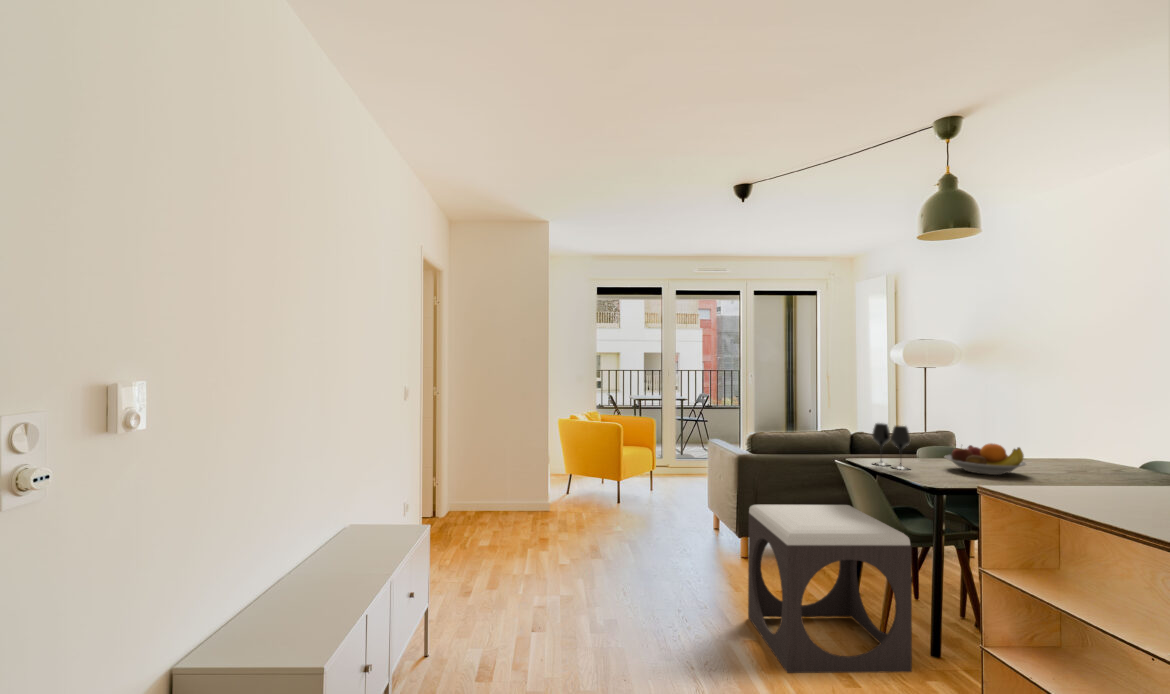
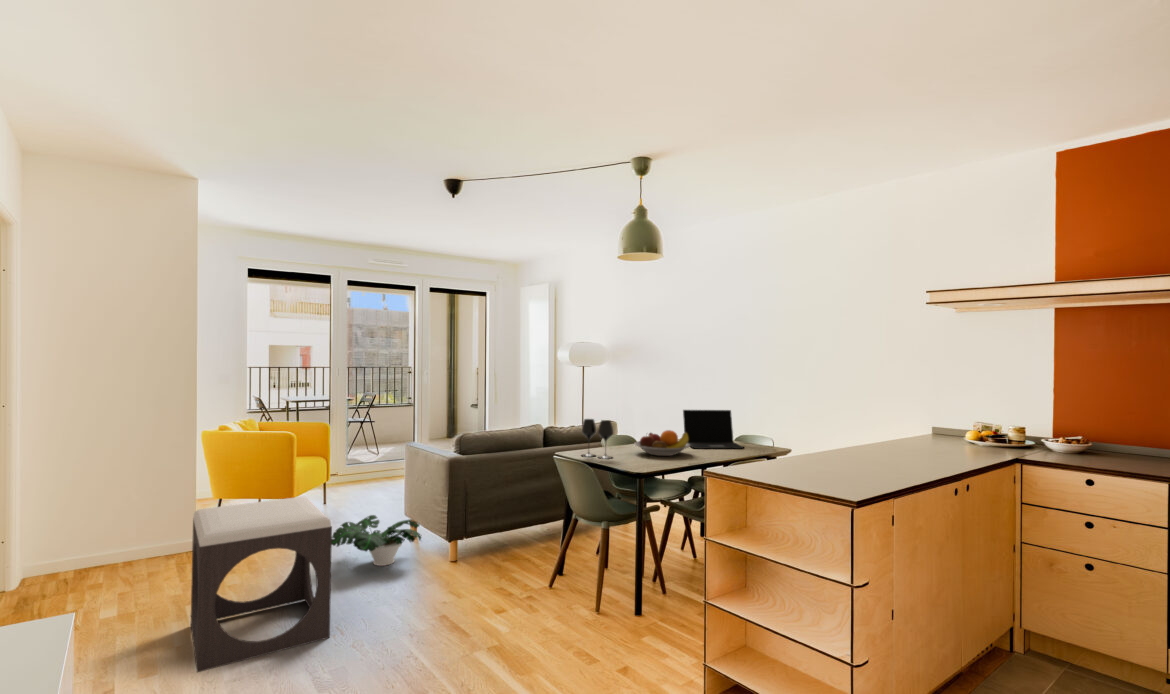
laptop: none [1031,421,1128,478] -> present [683,410,744,449]
potted plant: none [634,502,715,549] -> present [332,515,421,566]
footstool: present [748,505,912,673] -> present [191,497,332,672]

